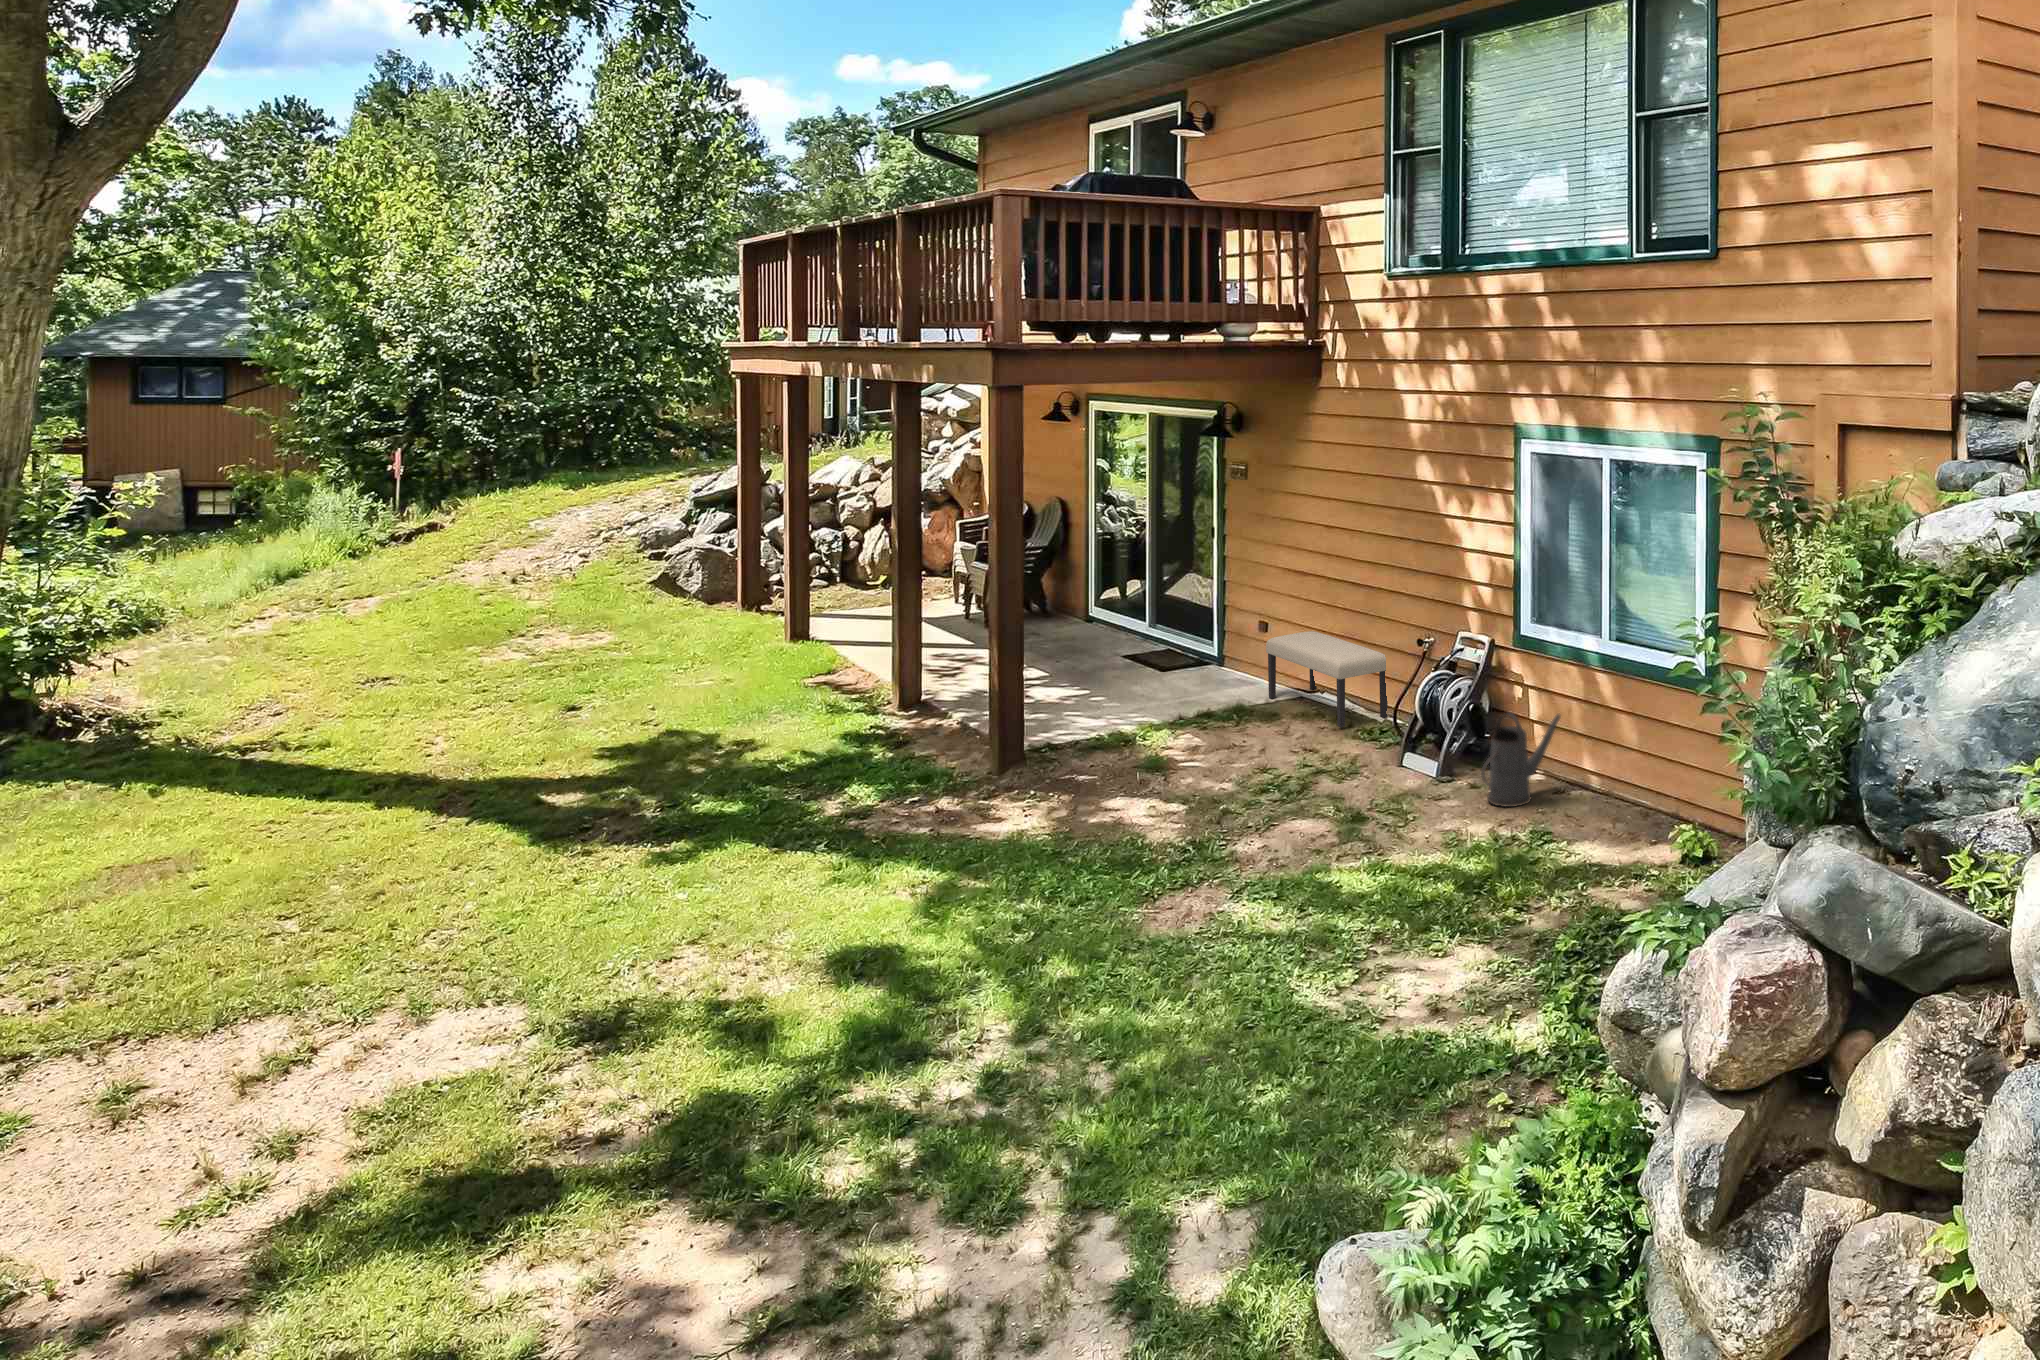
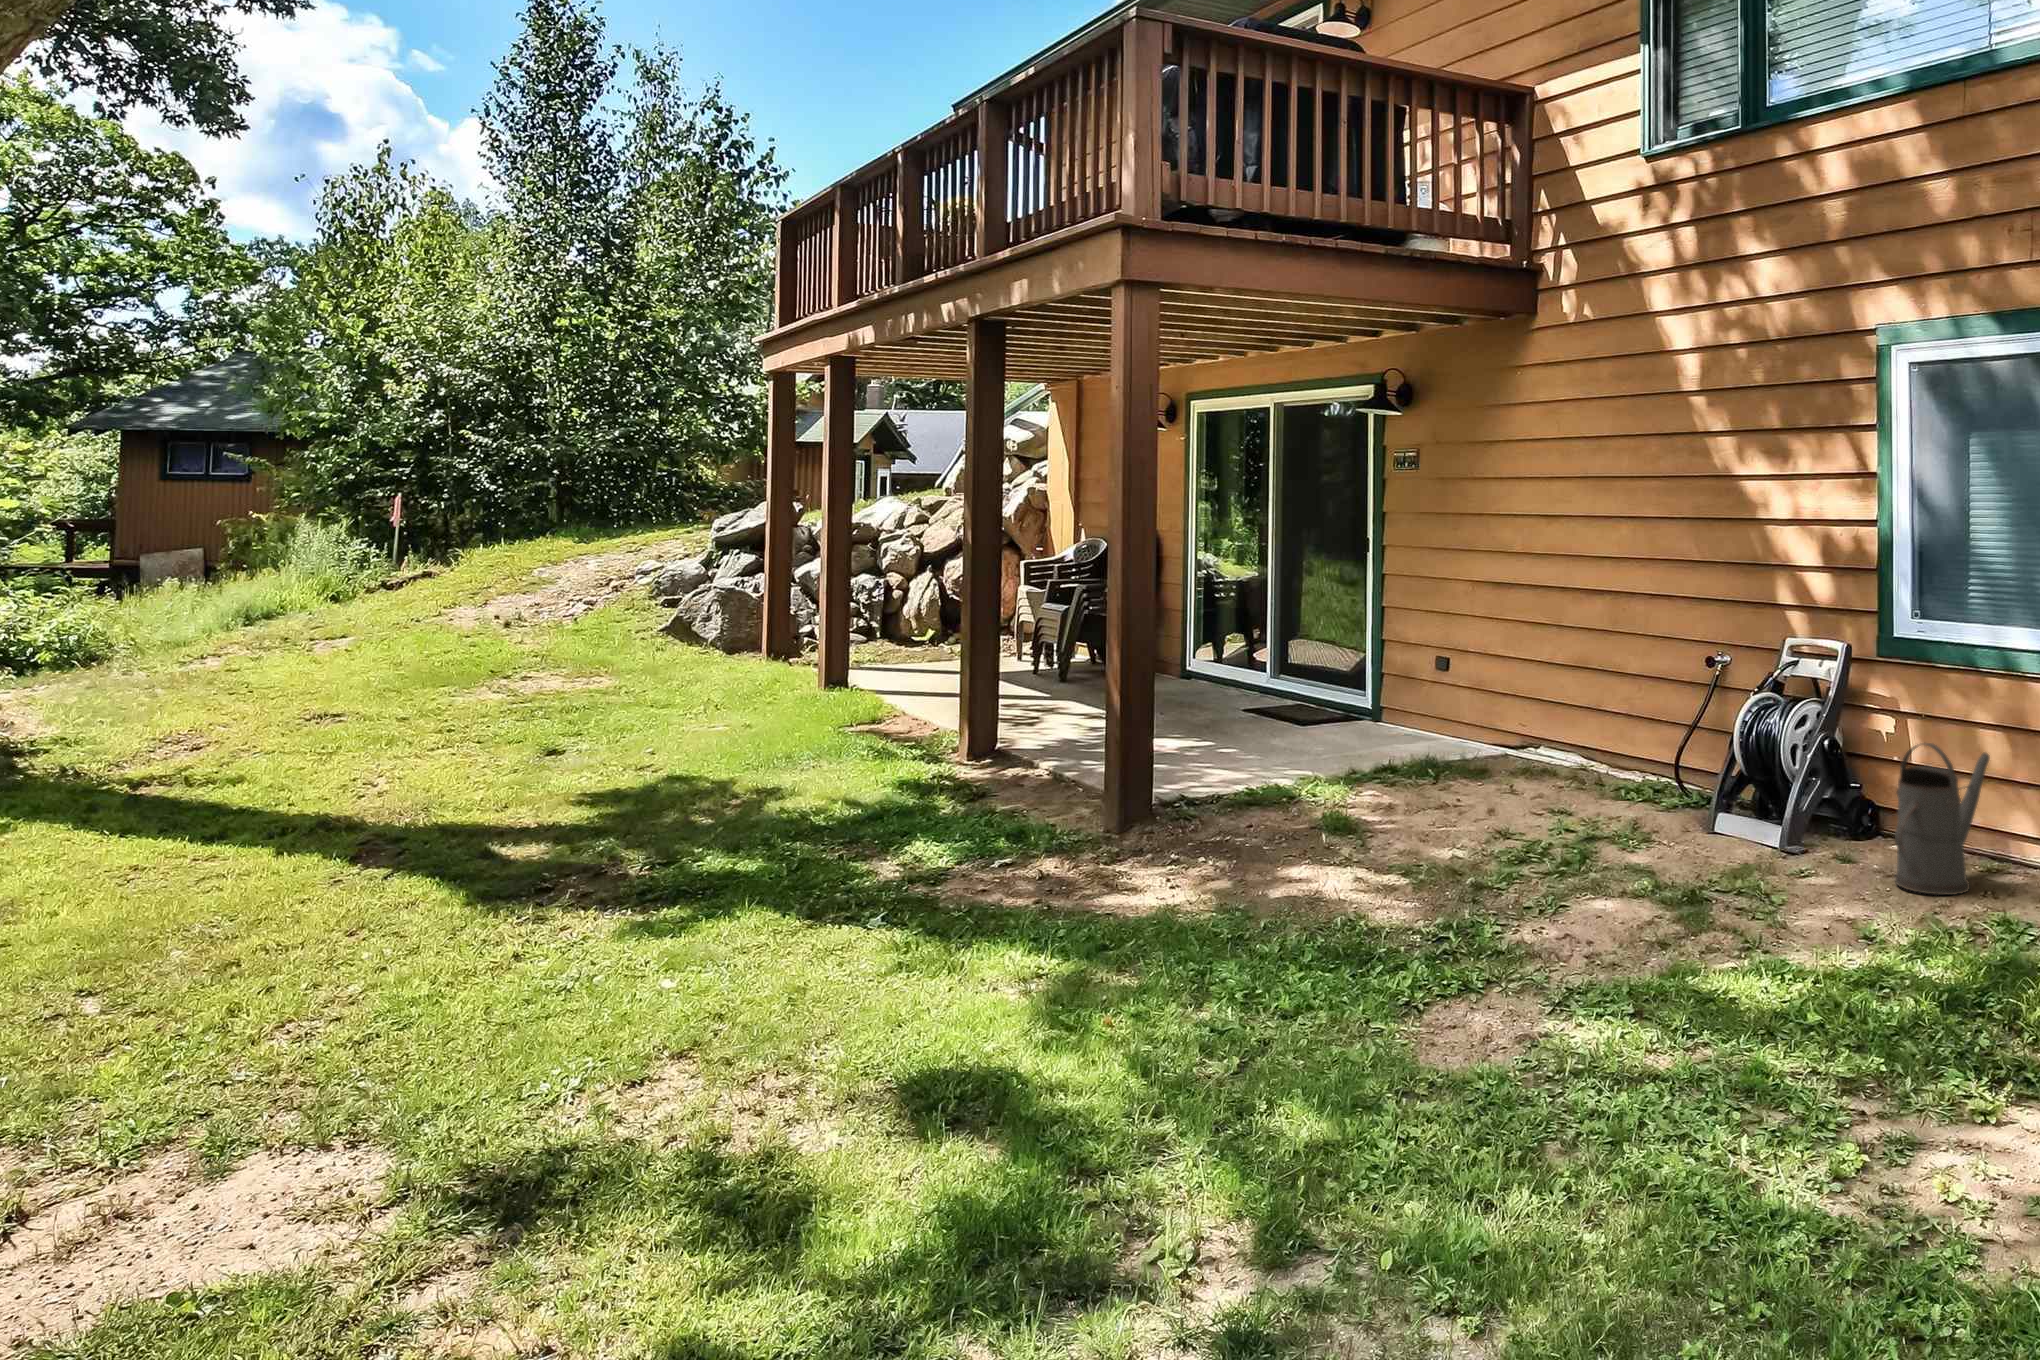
bench: present [1266,631,1388,728] -> none [1458,664,1651,789]

